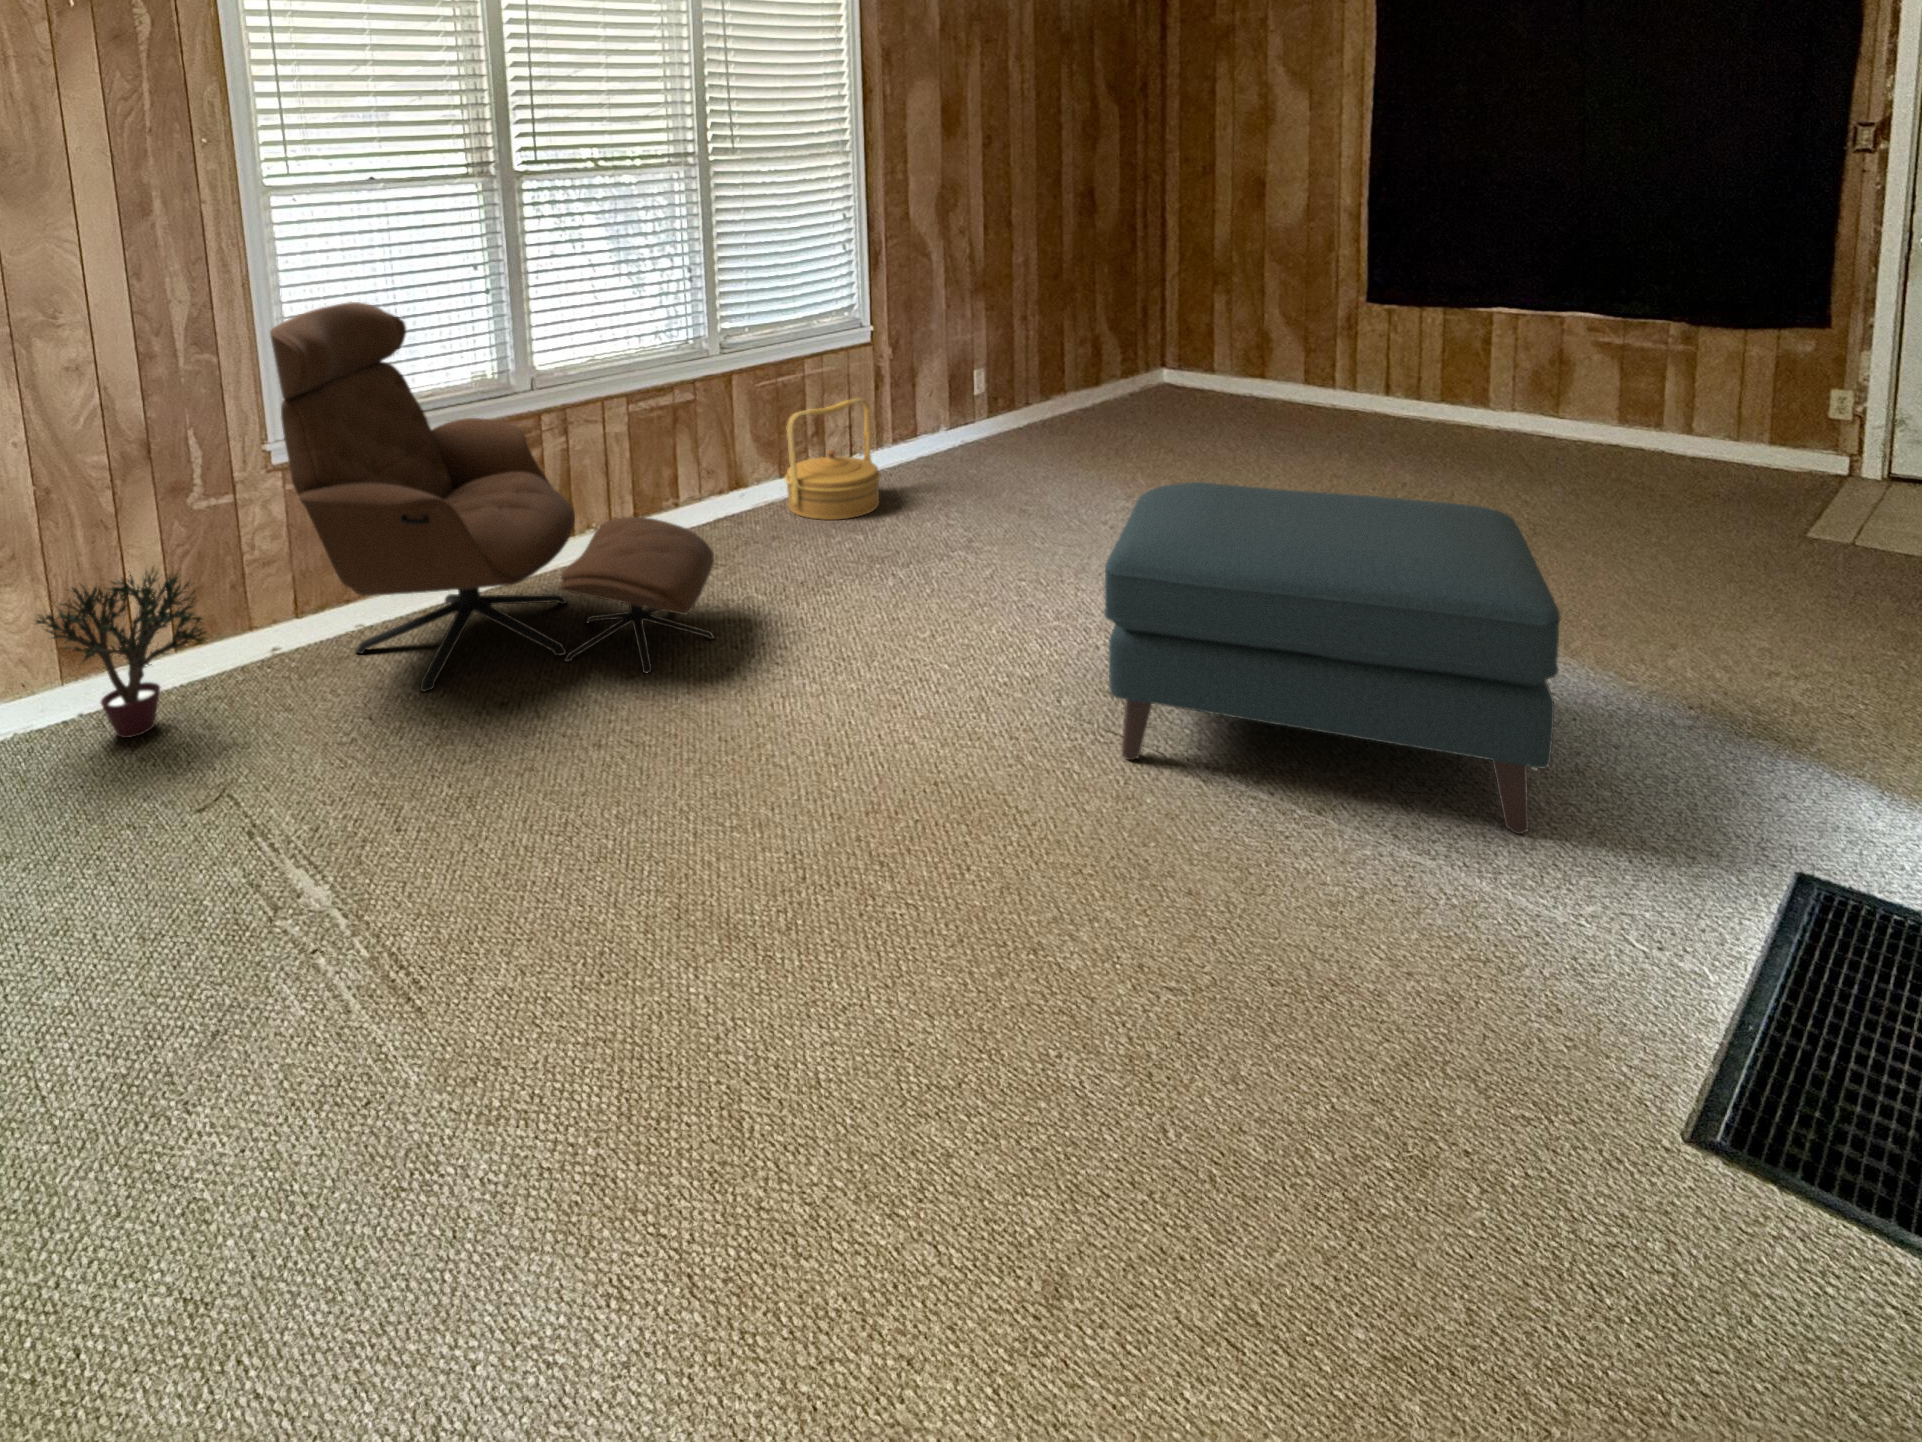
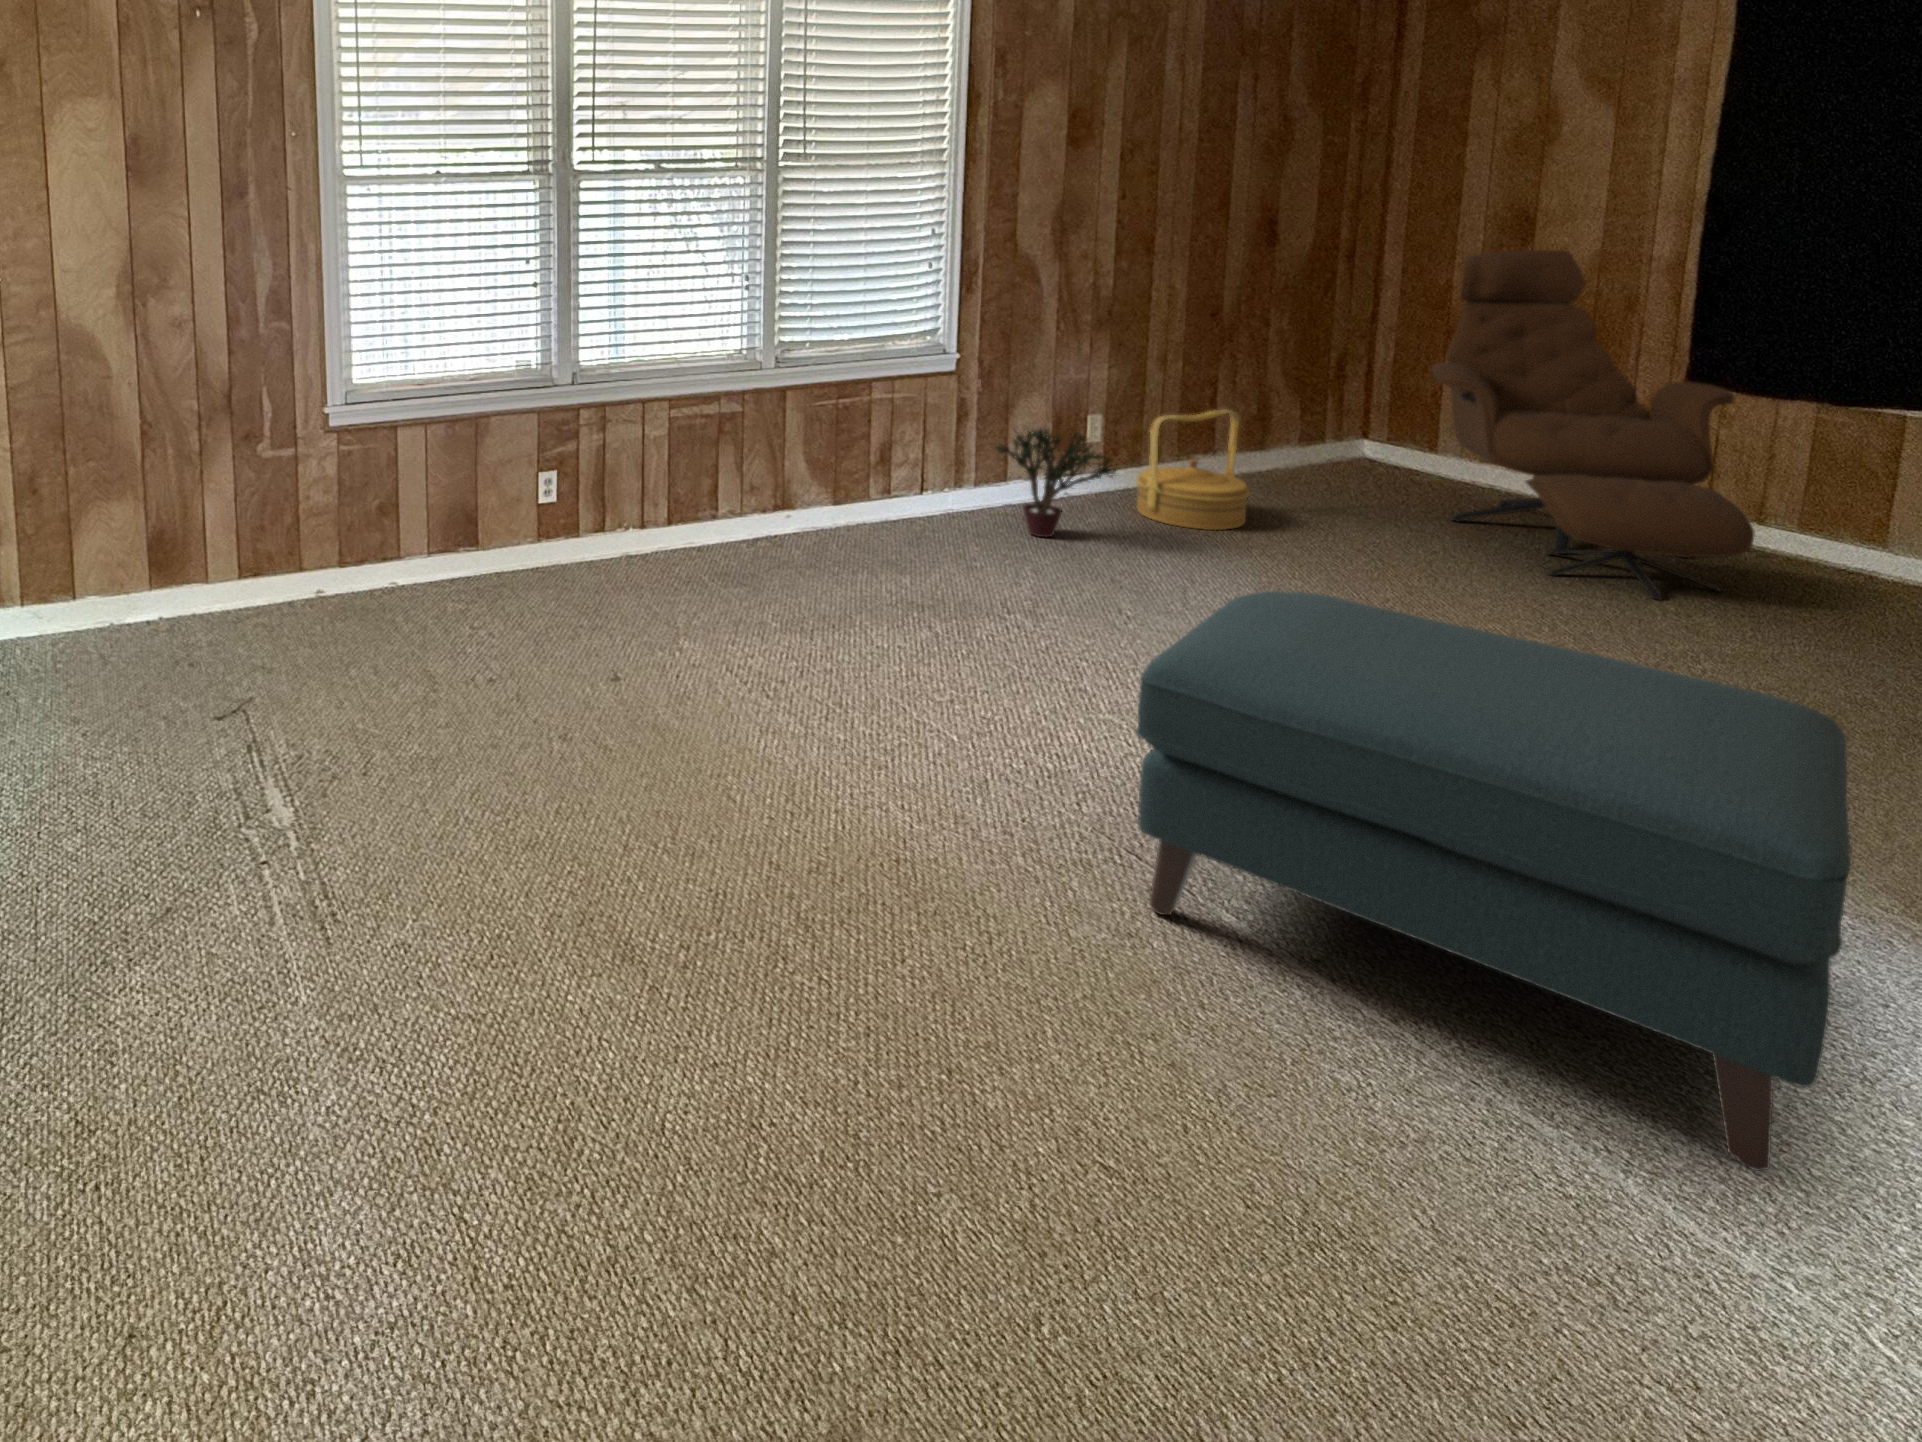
lounge chair: present [270,302,714,692] -> present [1432,250,1755,600]
woven basket: present [785,398,881,520] -> present [1136,409,1250,530]
potted plant: present [36,567,206,738] -> present [996,428,1116,537]

